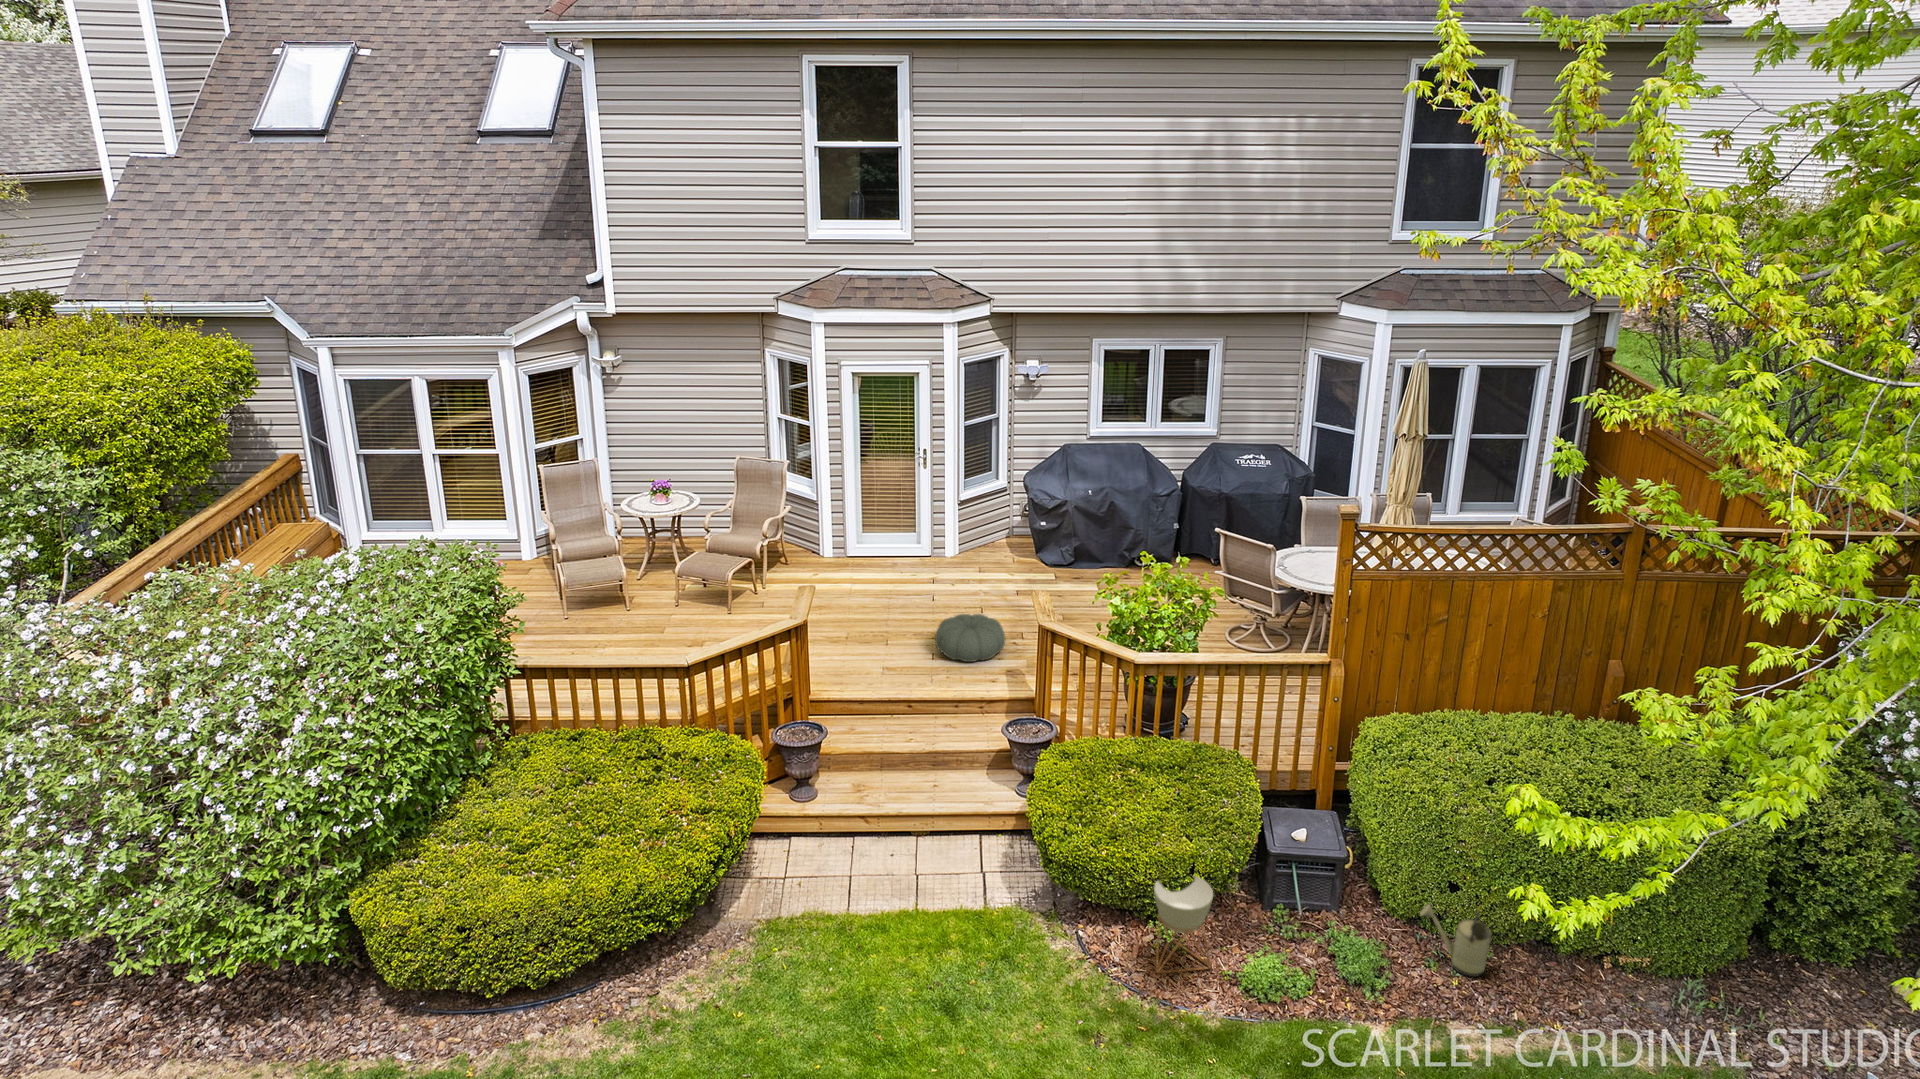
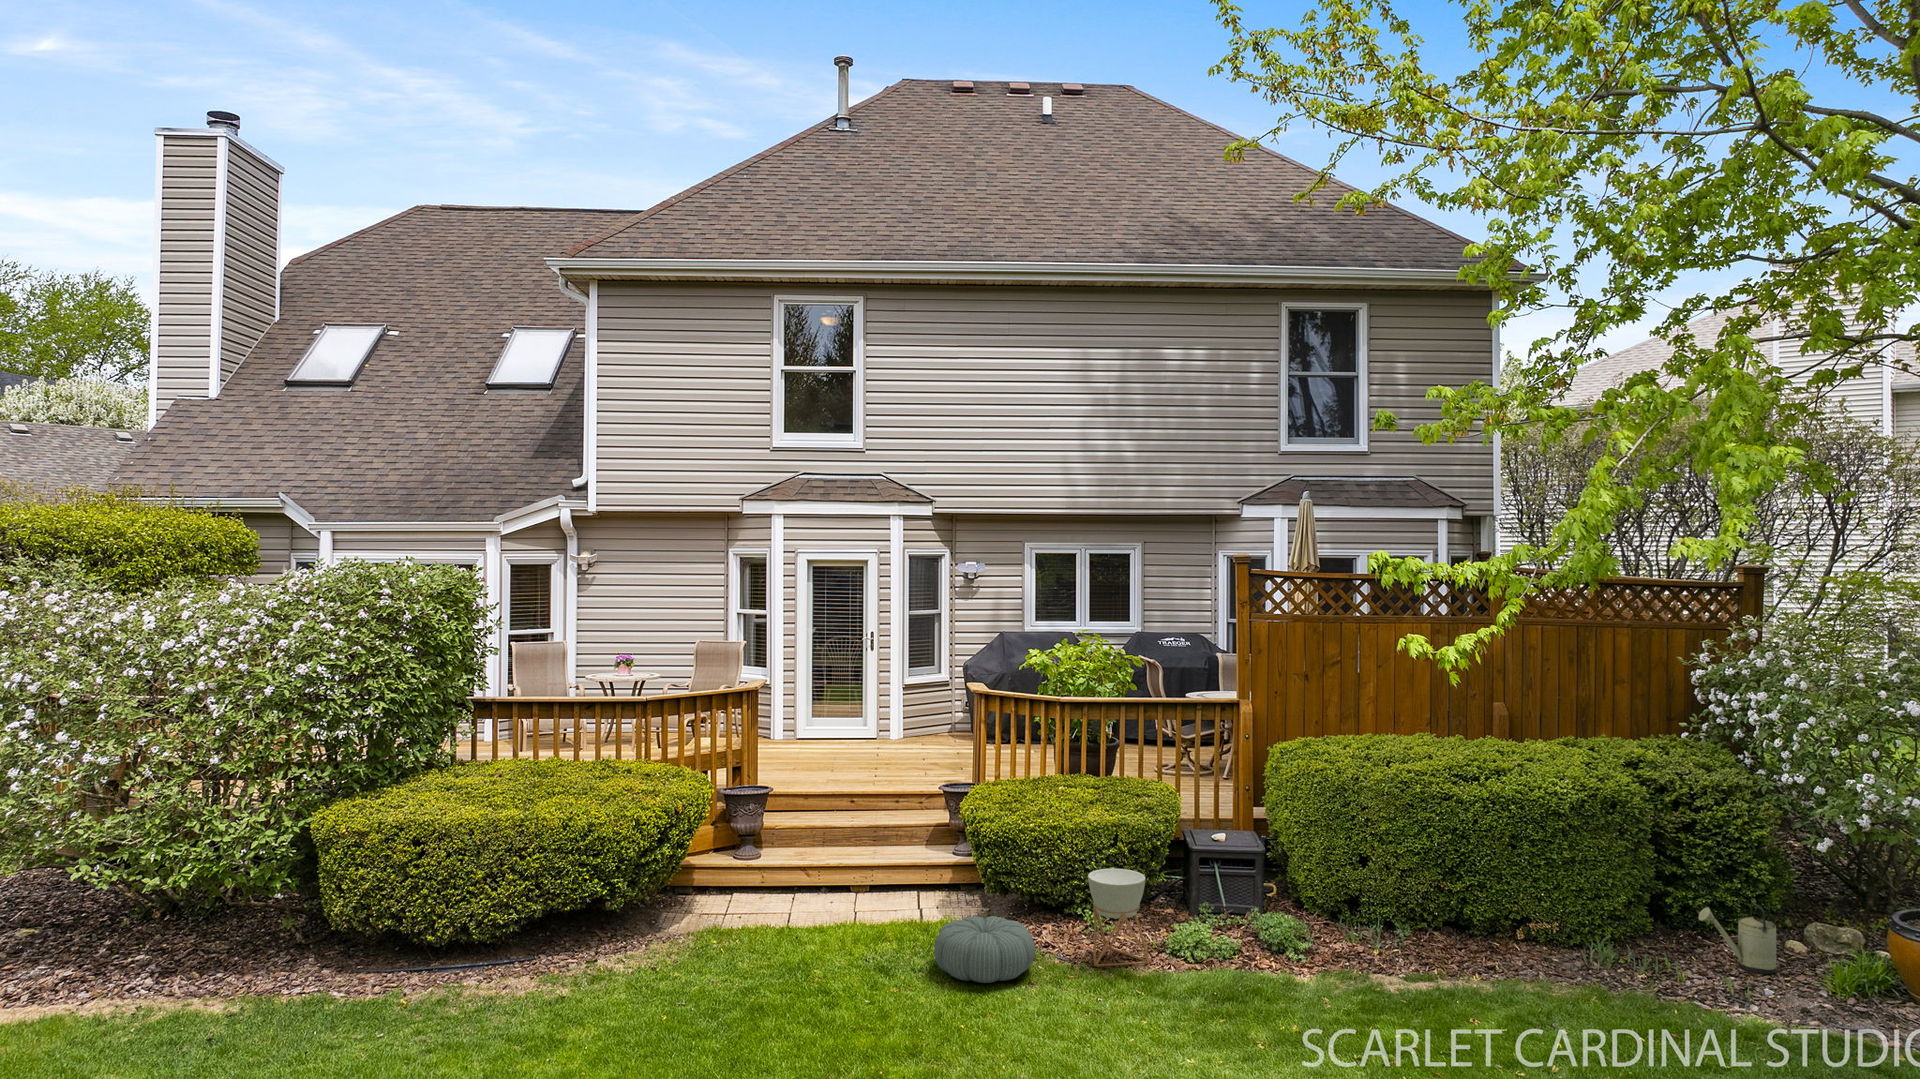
pouf: present [935,614,1005,662] -> present [934,916,1035,983]
watering can: present [1420,904,1496,977] -> present [1699,902,1784,974]

